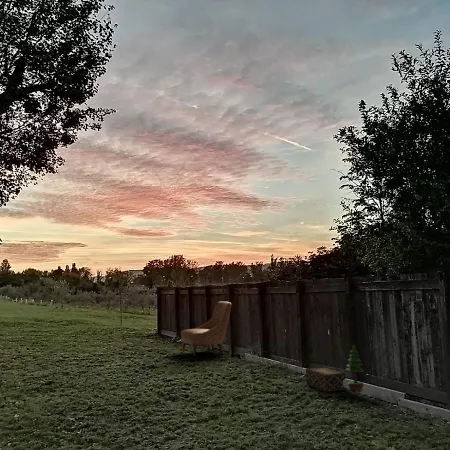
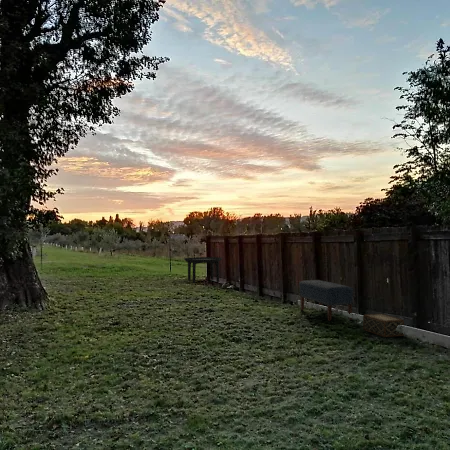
chair: present [181,302,231,356] -> none [233,250,282,302]
round table: none [133,309,175,338] -> present [184,257,222,283]
bench: none [246,333,298,376] -> present [299,280,353,321]
potted tree: present [346,344,364,396] -> none [406,291,425,342]

